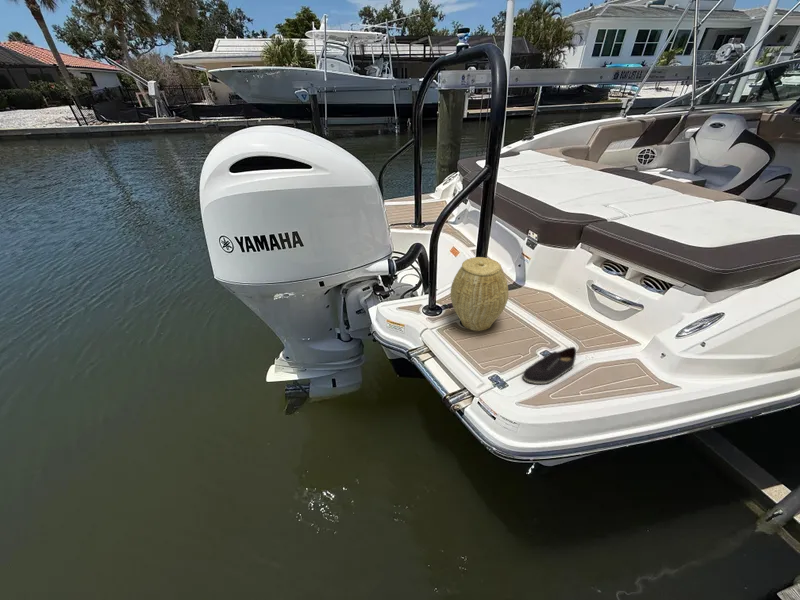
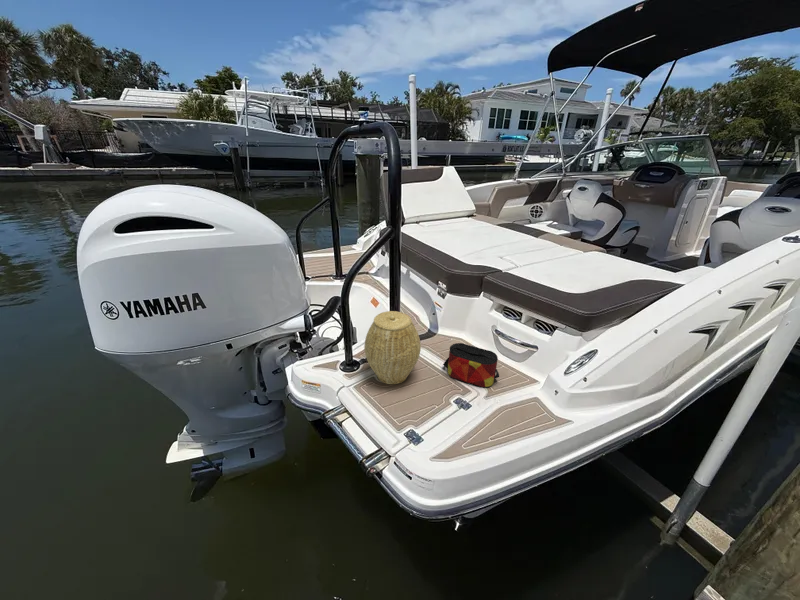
bag: none [530,294,592,342] -> present [443,343,499,388]
shoe: present [523,347,576,384] -> none [438,395,486,437]

